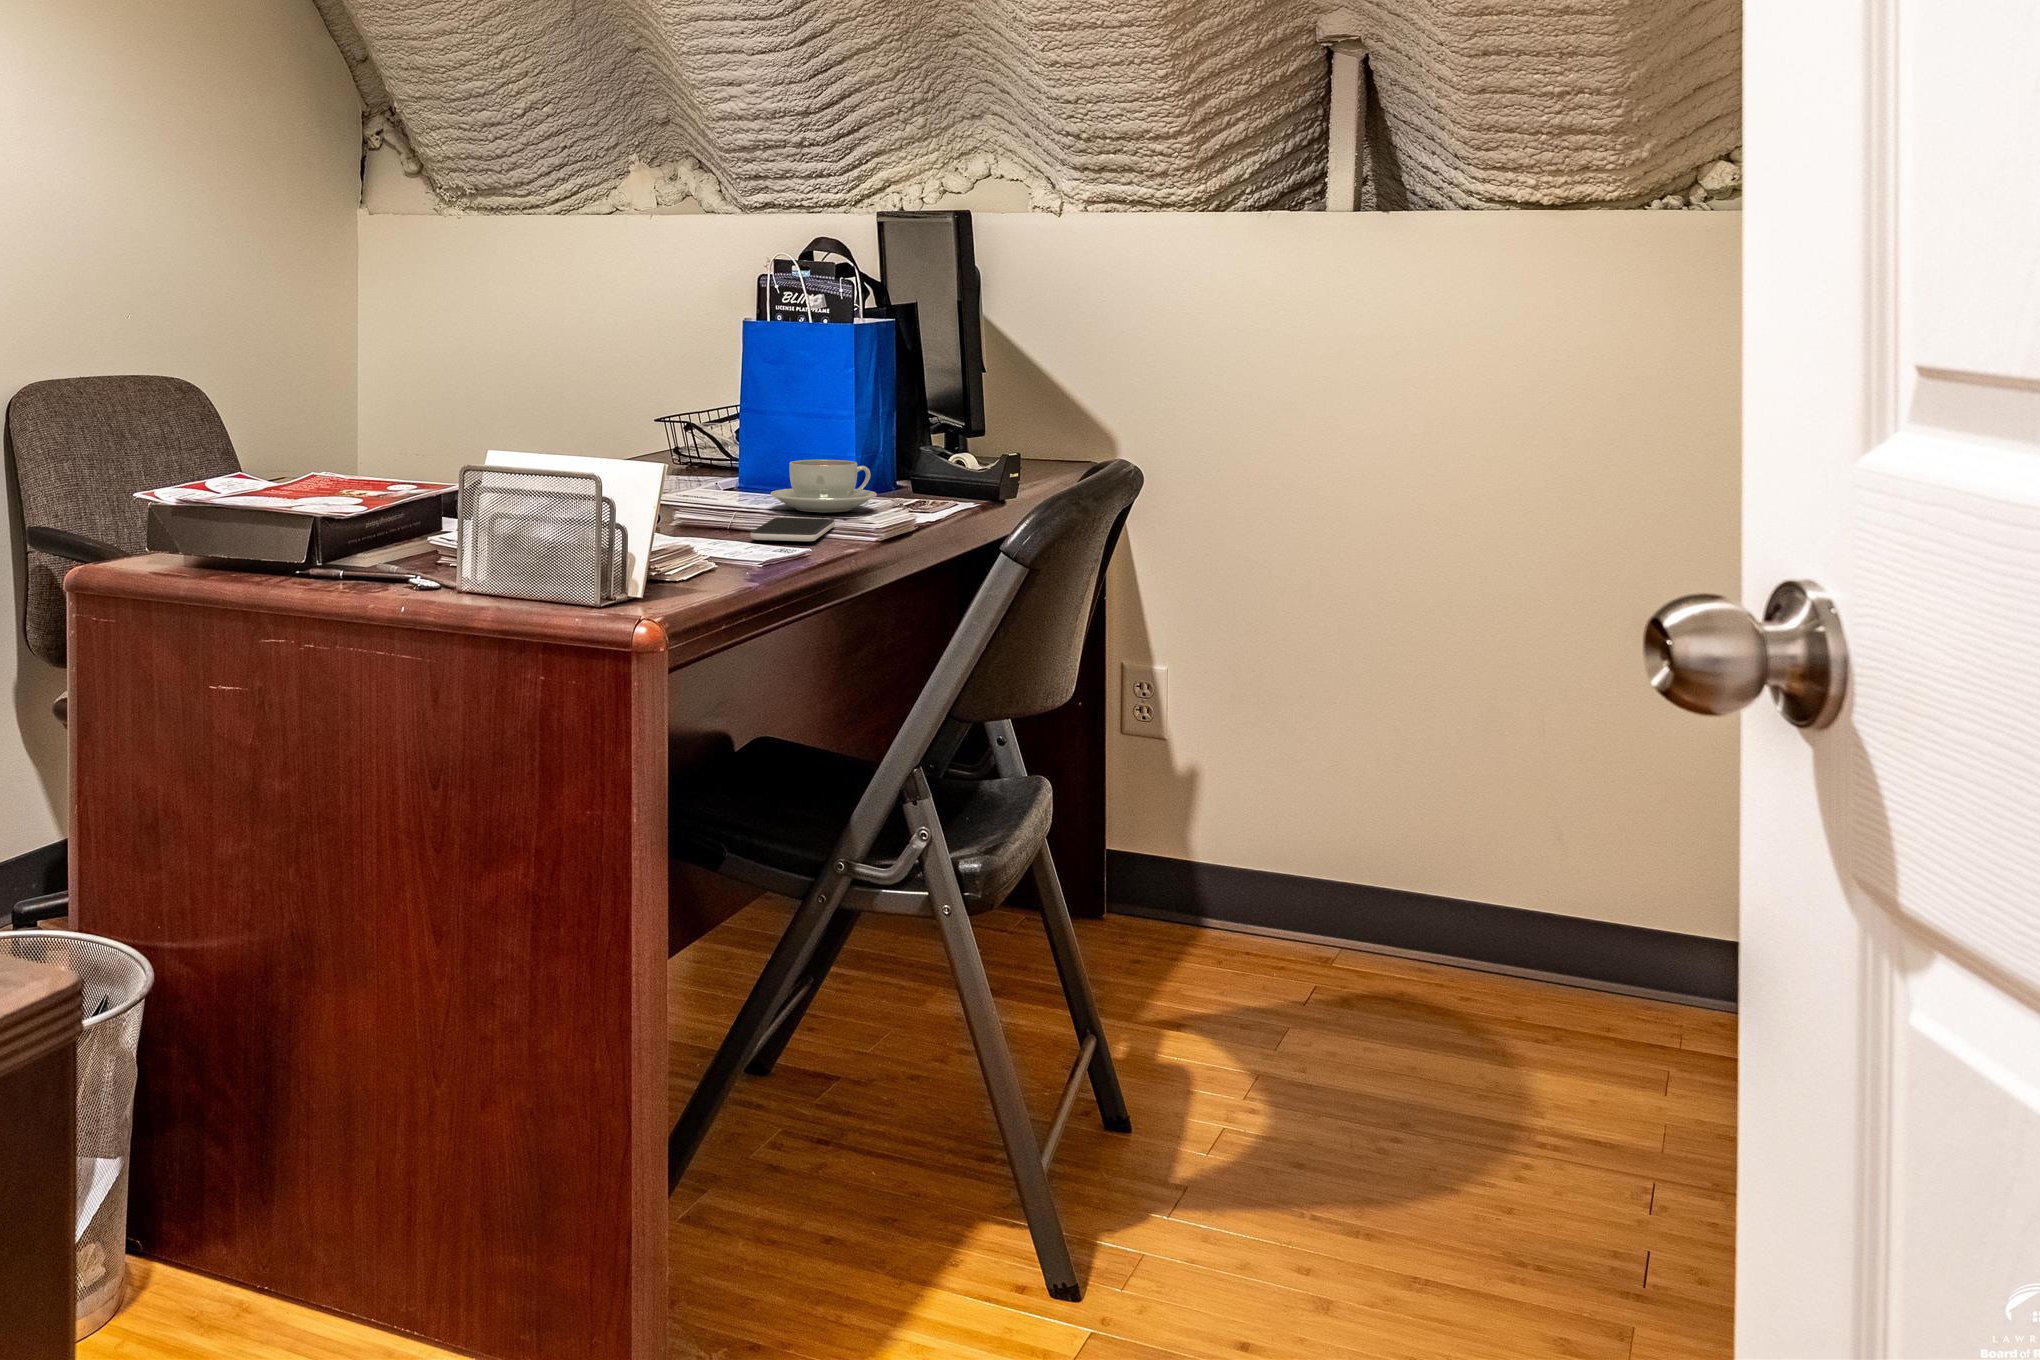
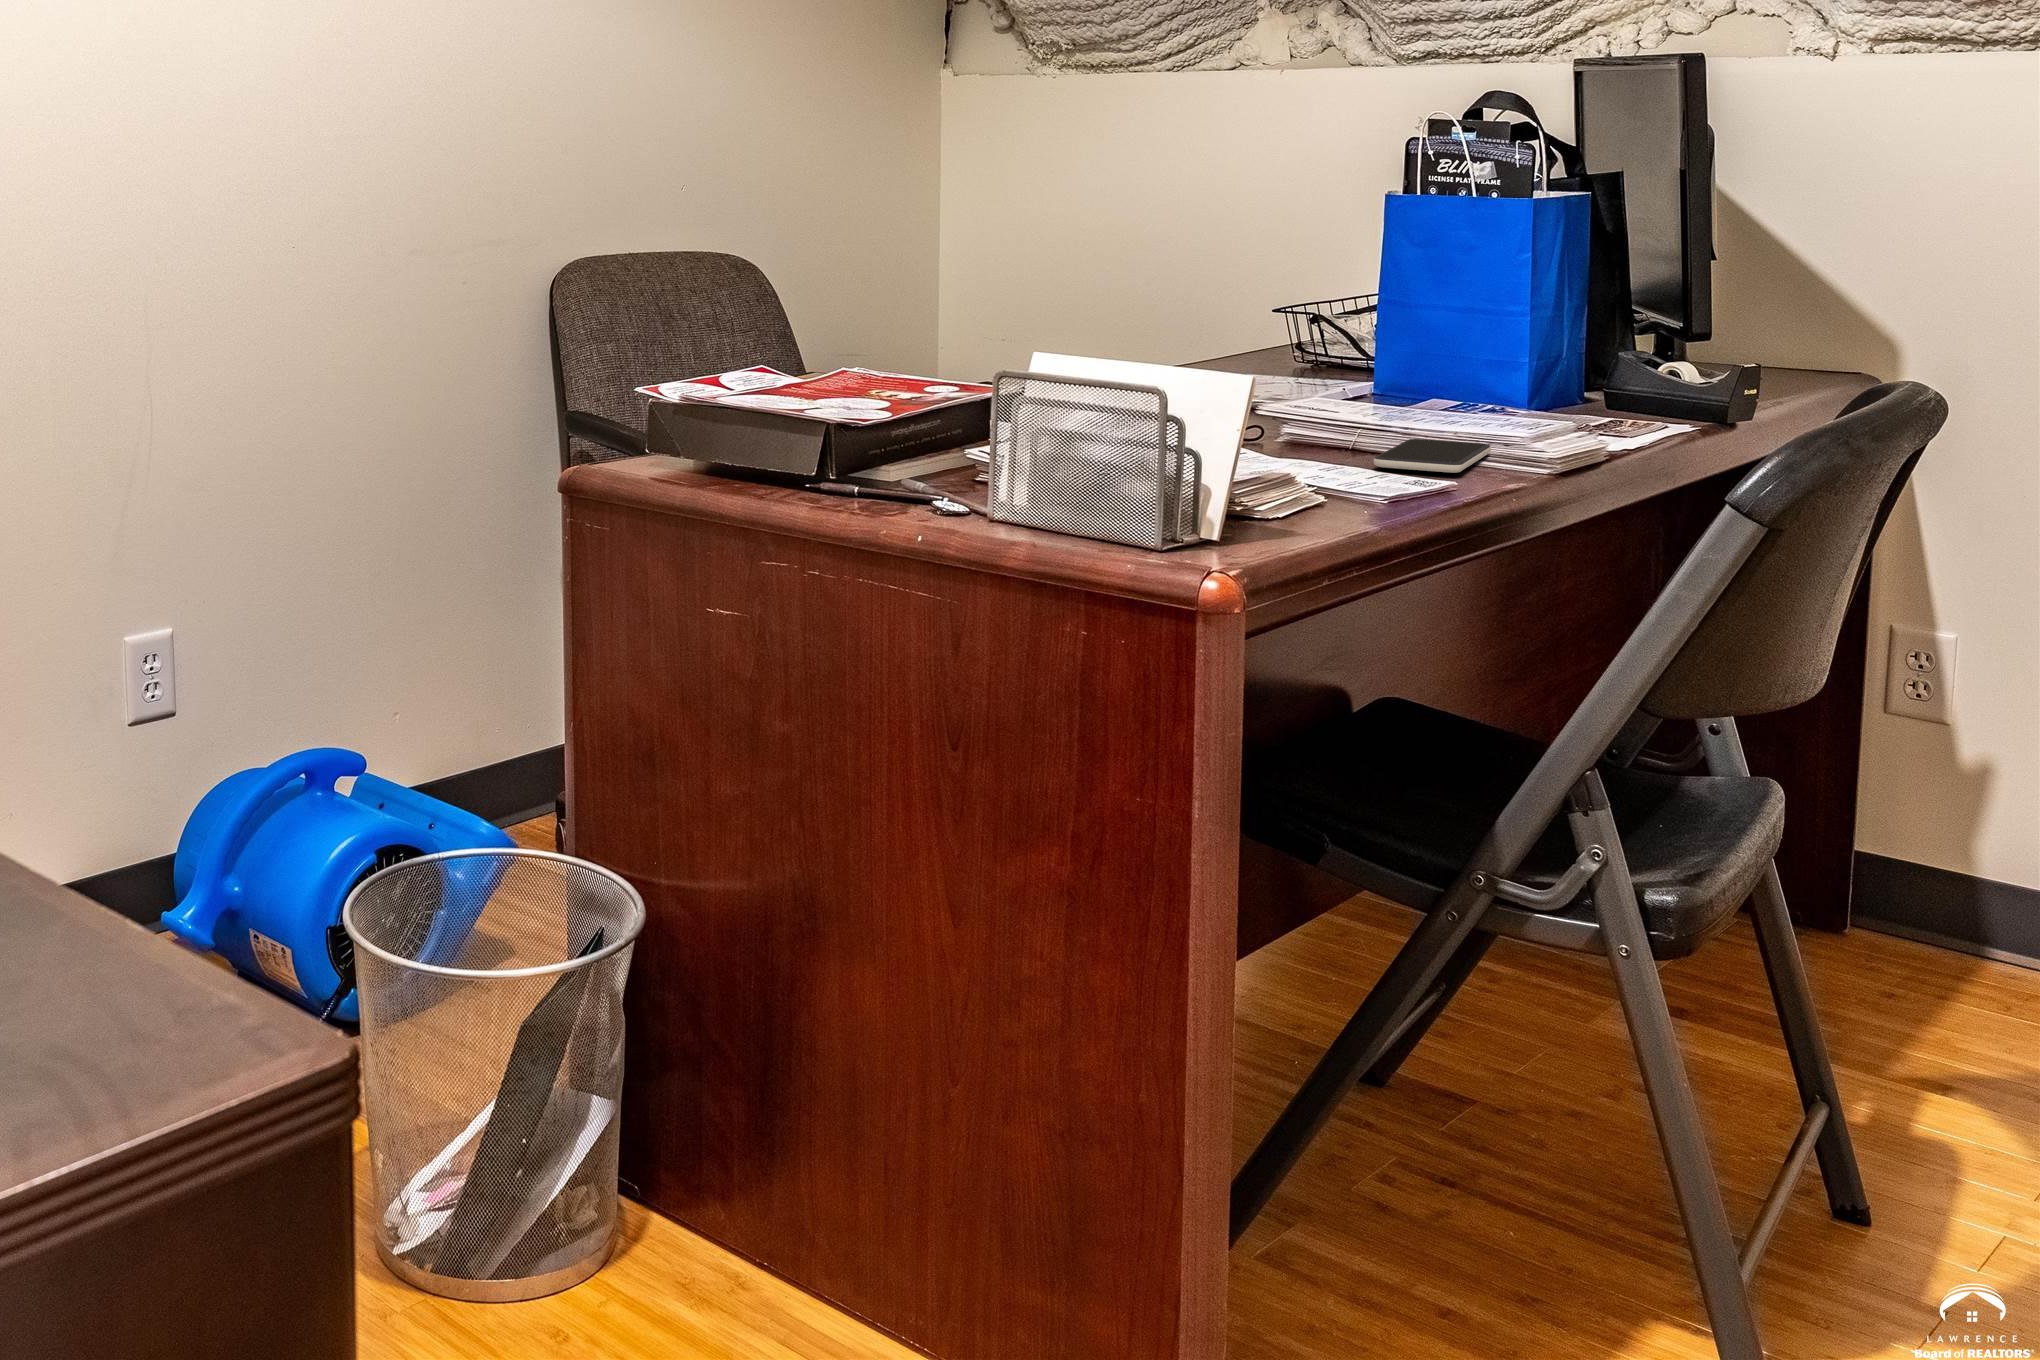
coffee cup: present [771,460,877,512] -> none [1407,367,1552,433]

